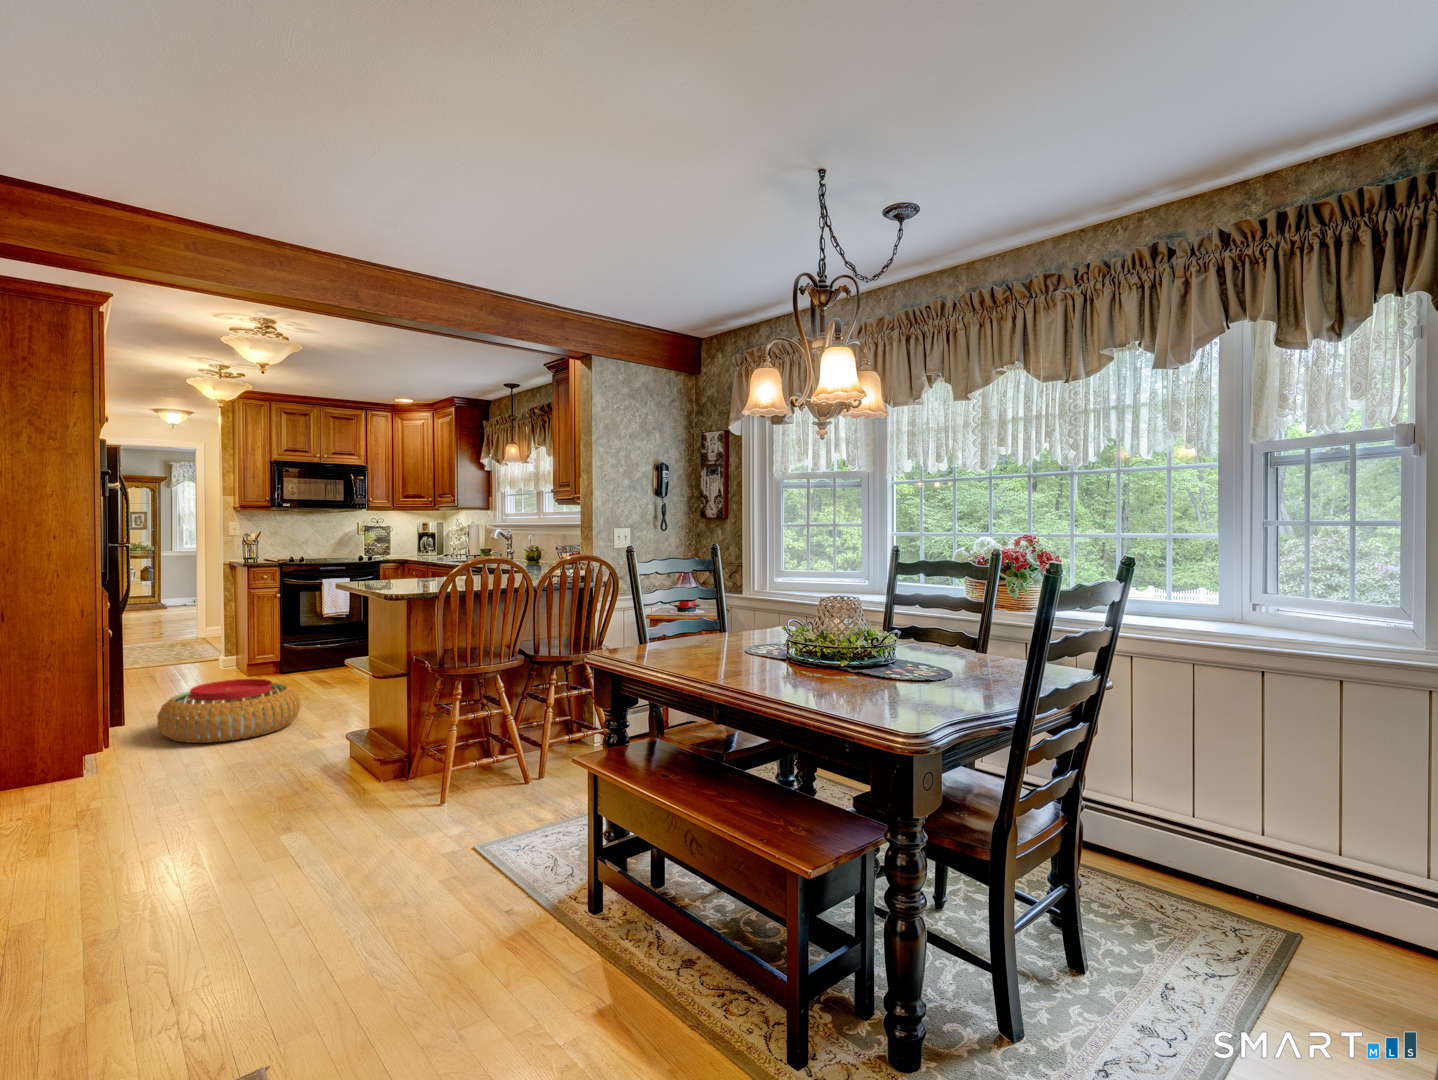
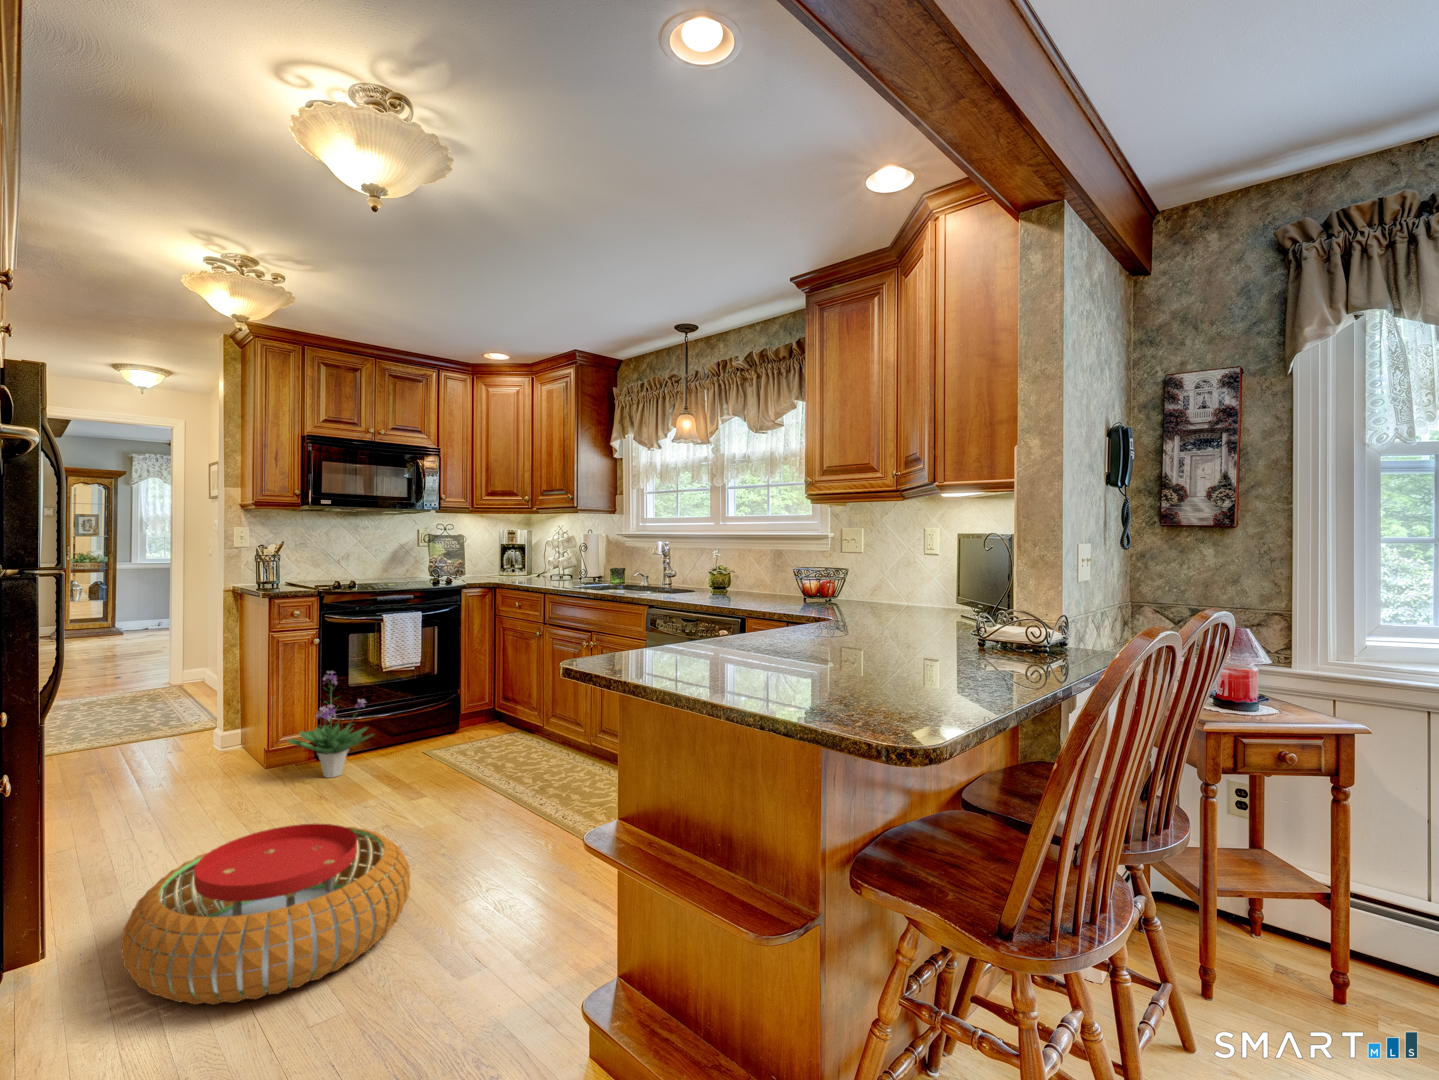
potted plant: none [258,613,313,679] -> present [288,671,373,778]

